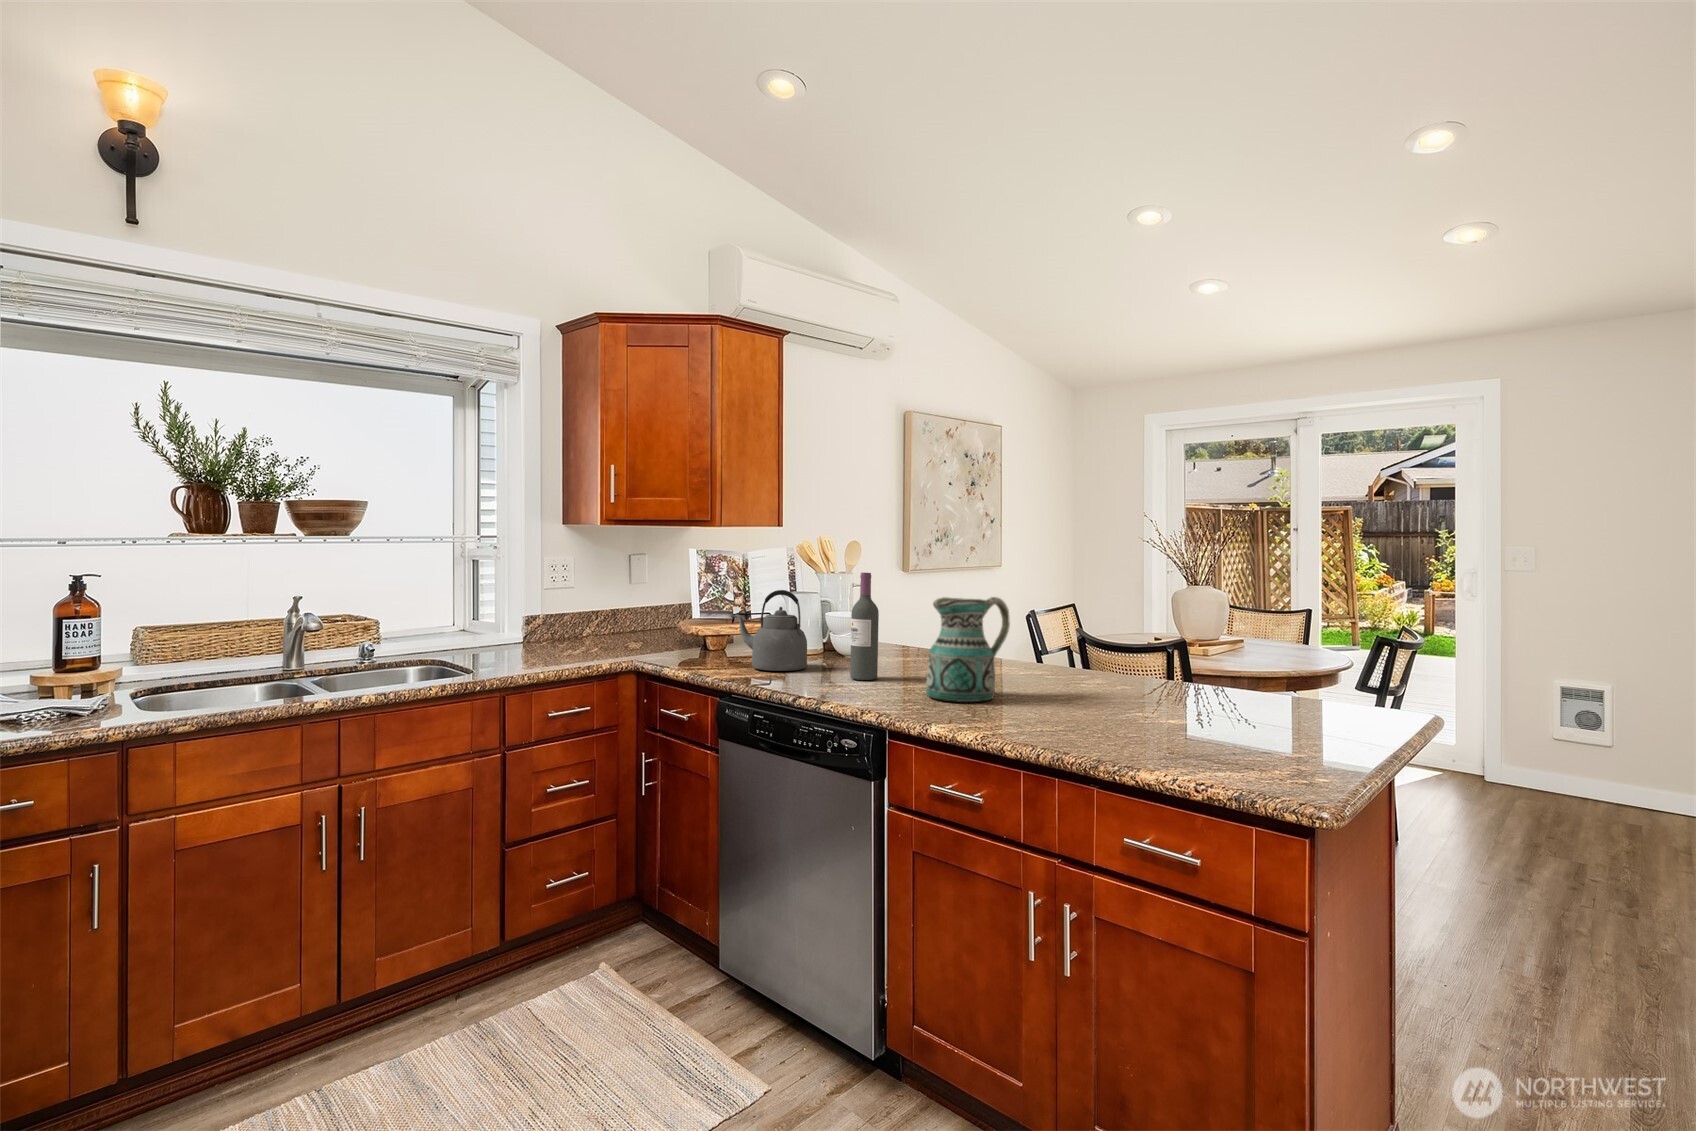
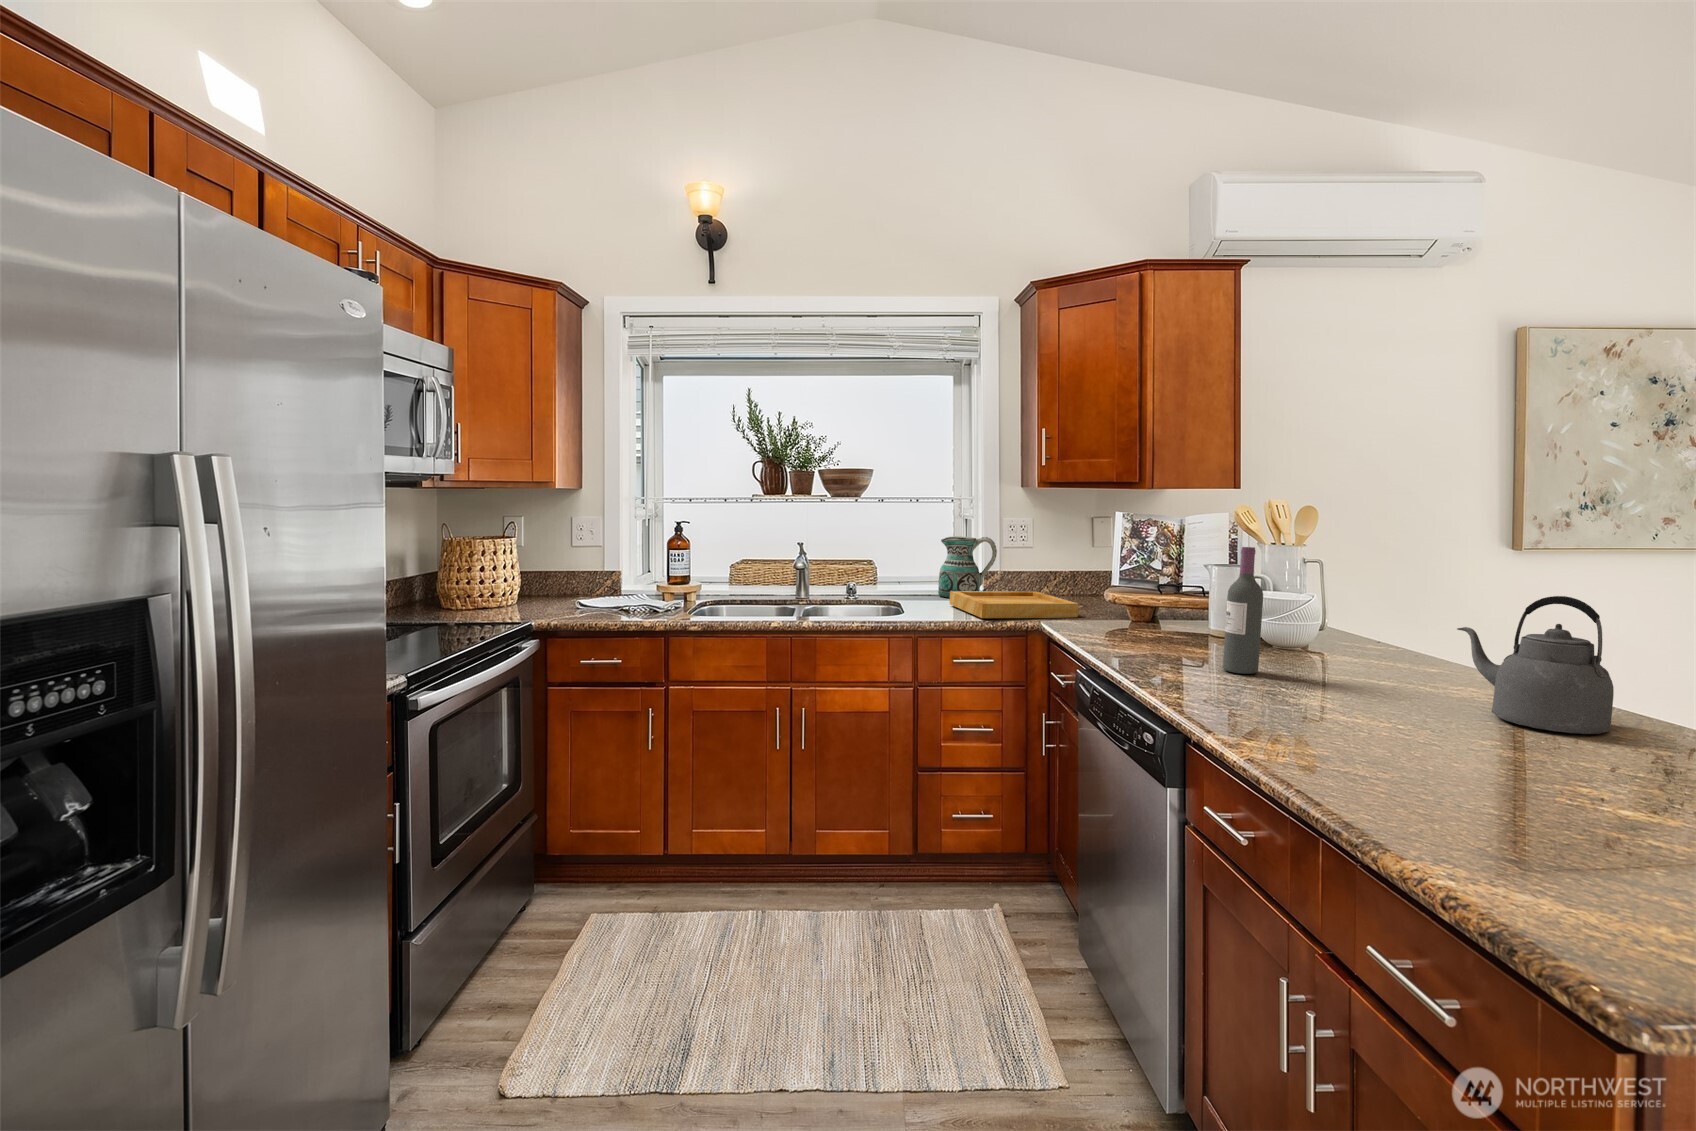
kettle: present [732,590,807,671] -> present [1457,596,1614,734]
ceramic pitcher: present [926,597,1010,702] -> present [938,536,997,597]
tray: none [505,633,657,663] -> present [950,591,1079,618]

